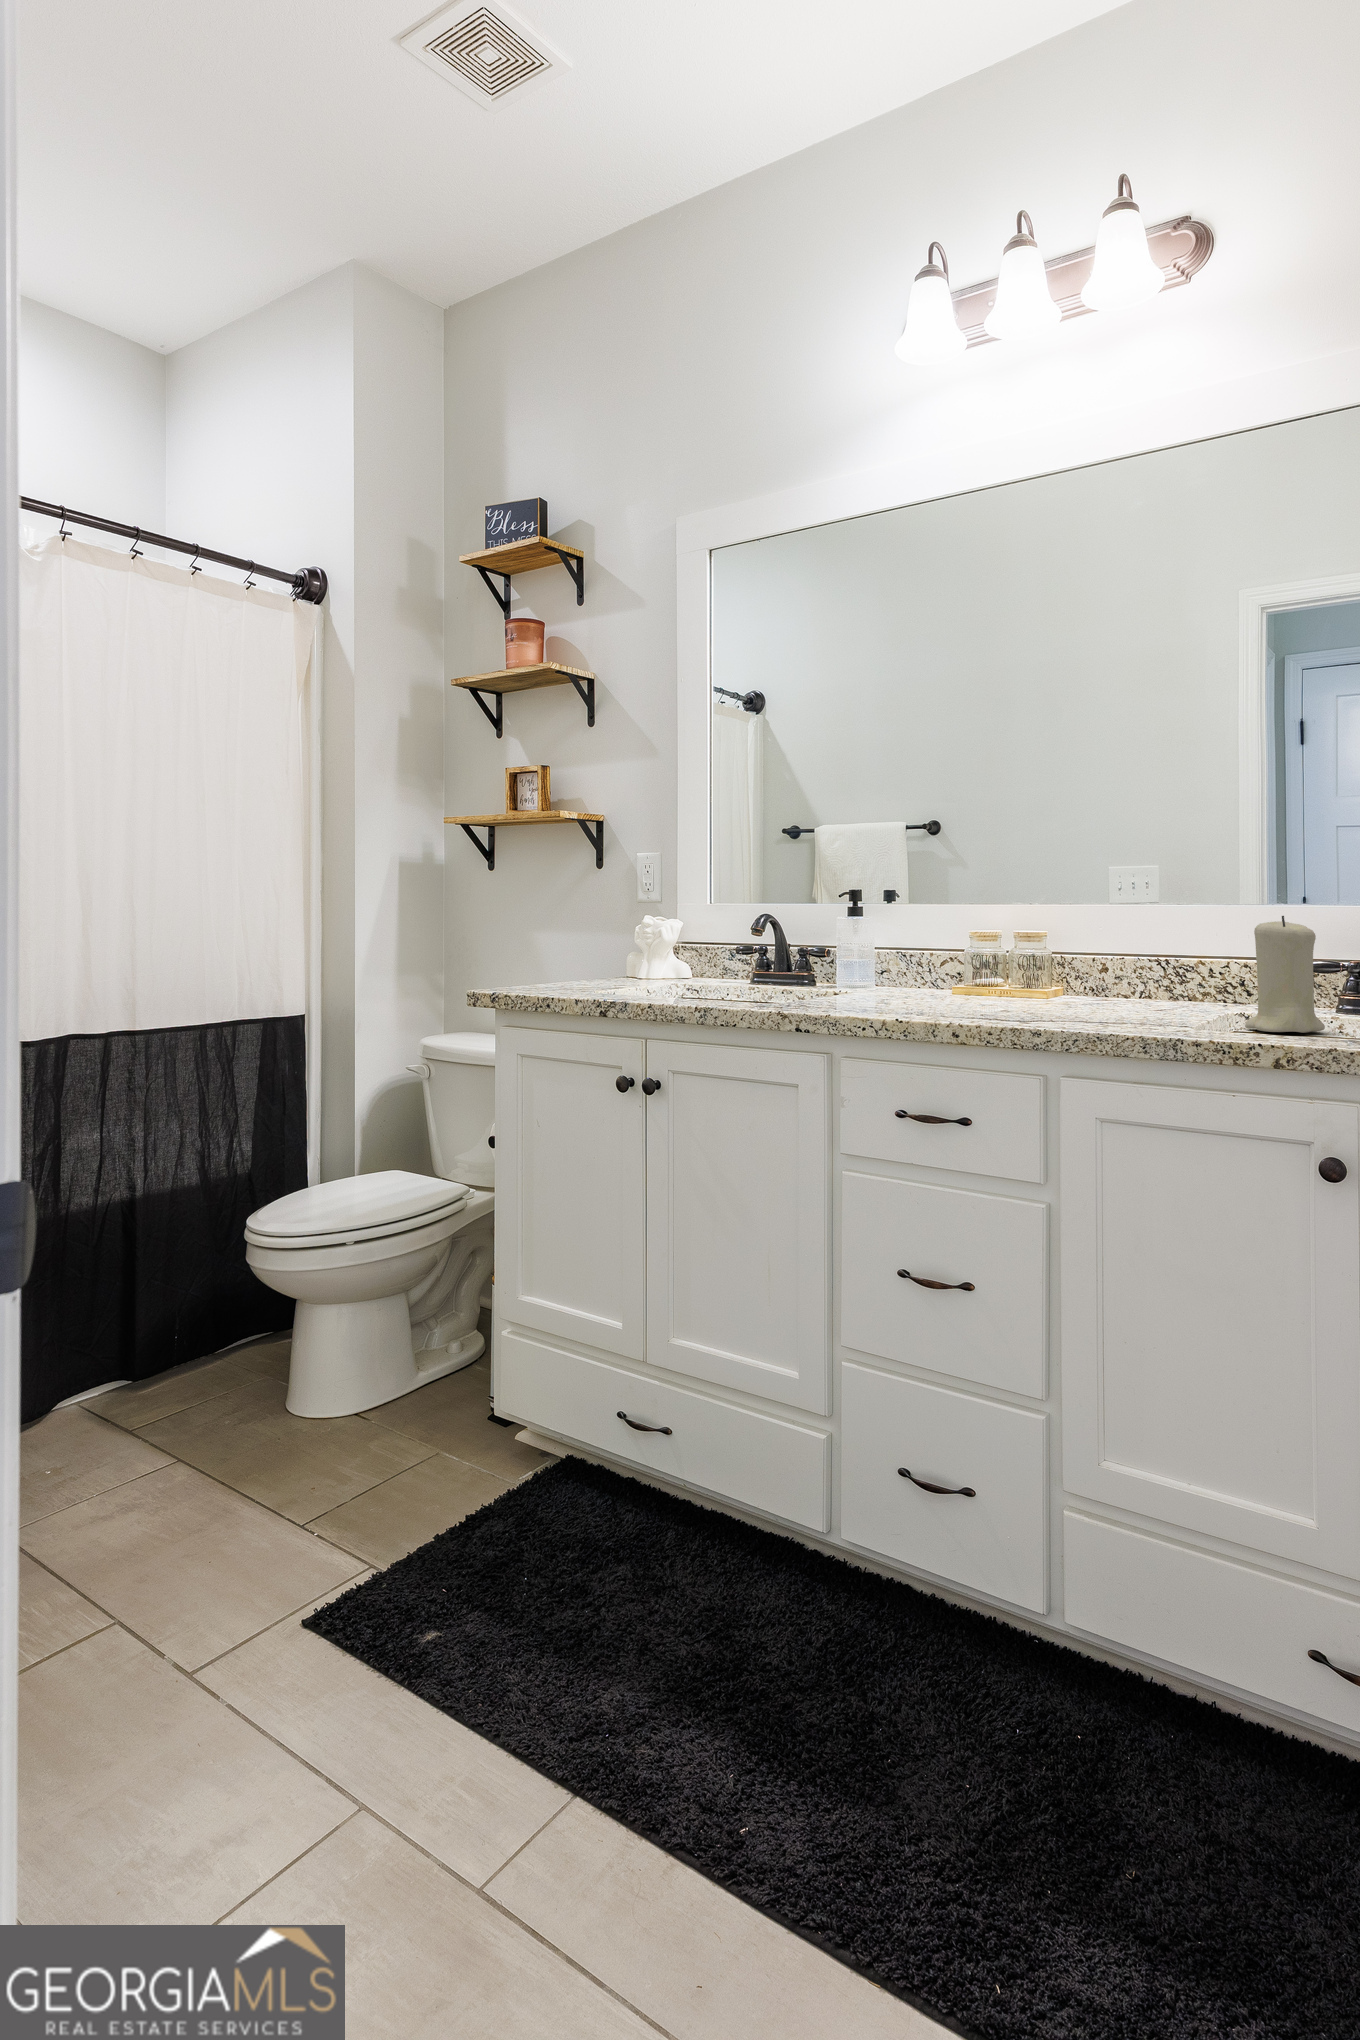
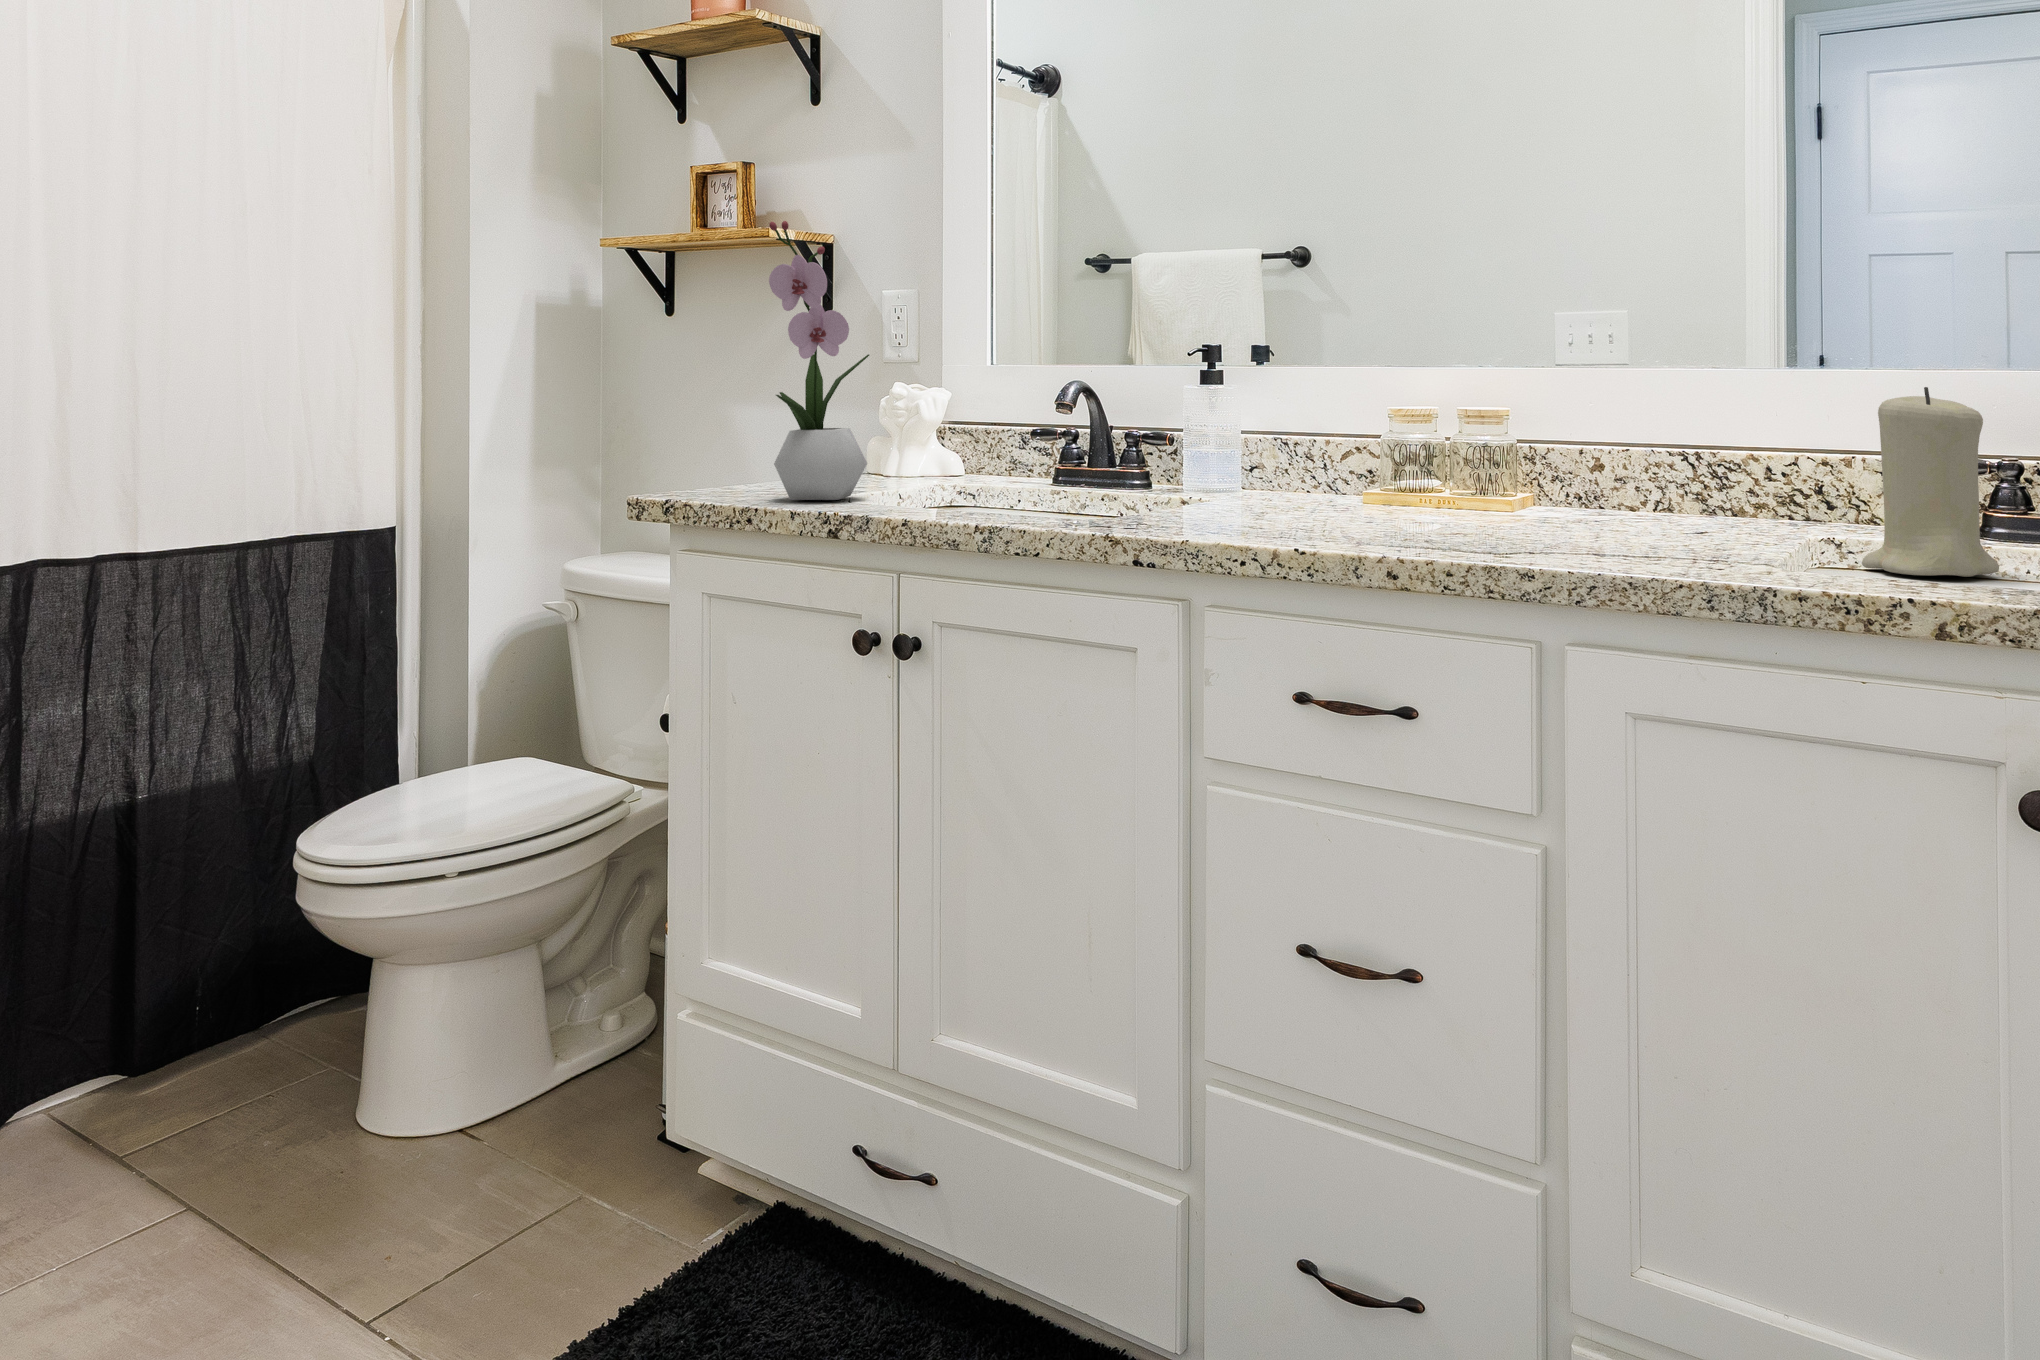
flower arrangement: none [561,809,628,993] -> present [769,221,869,500]

